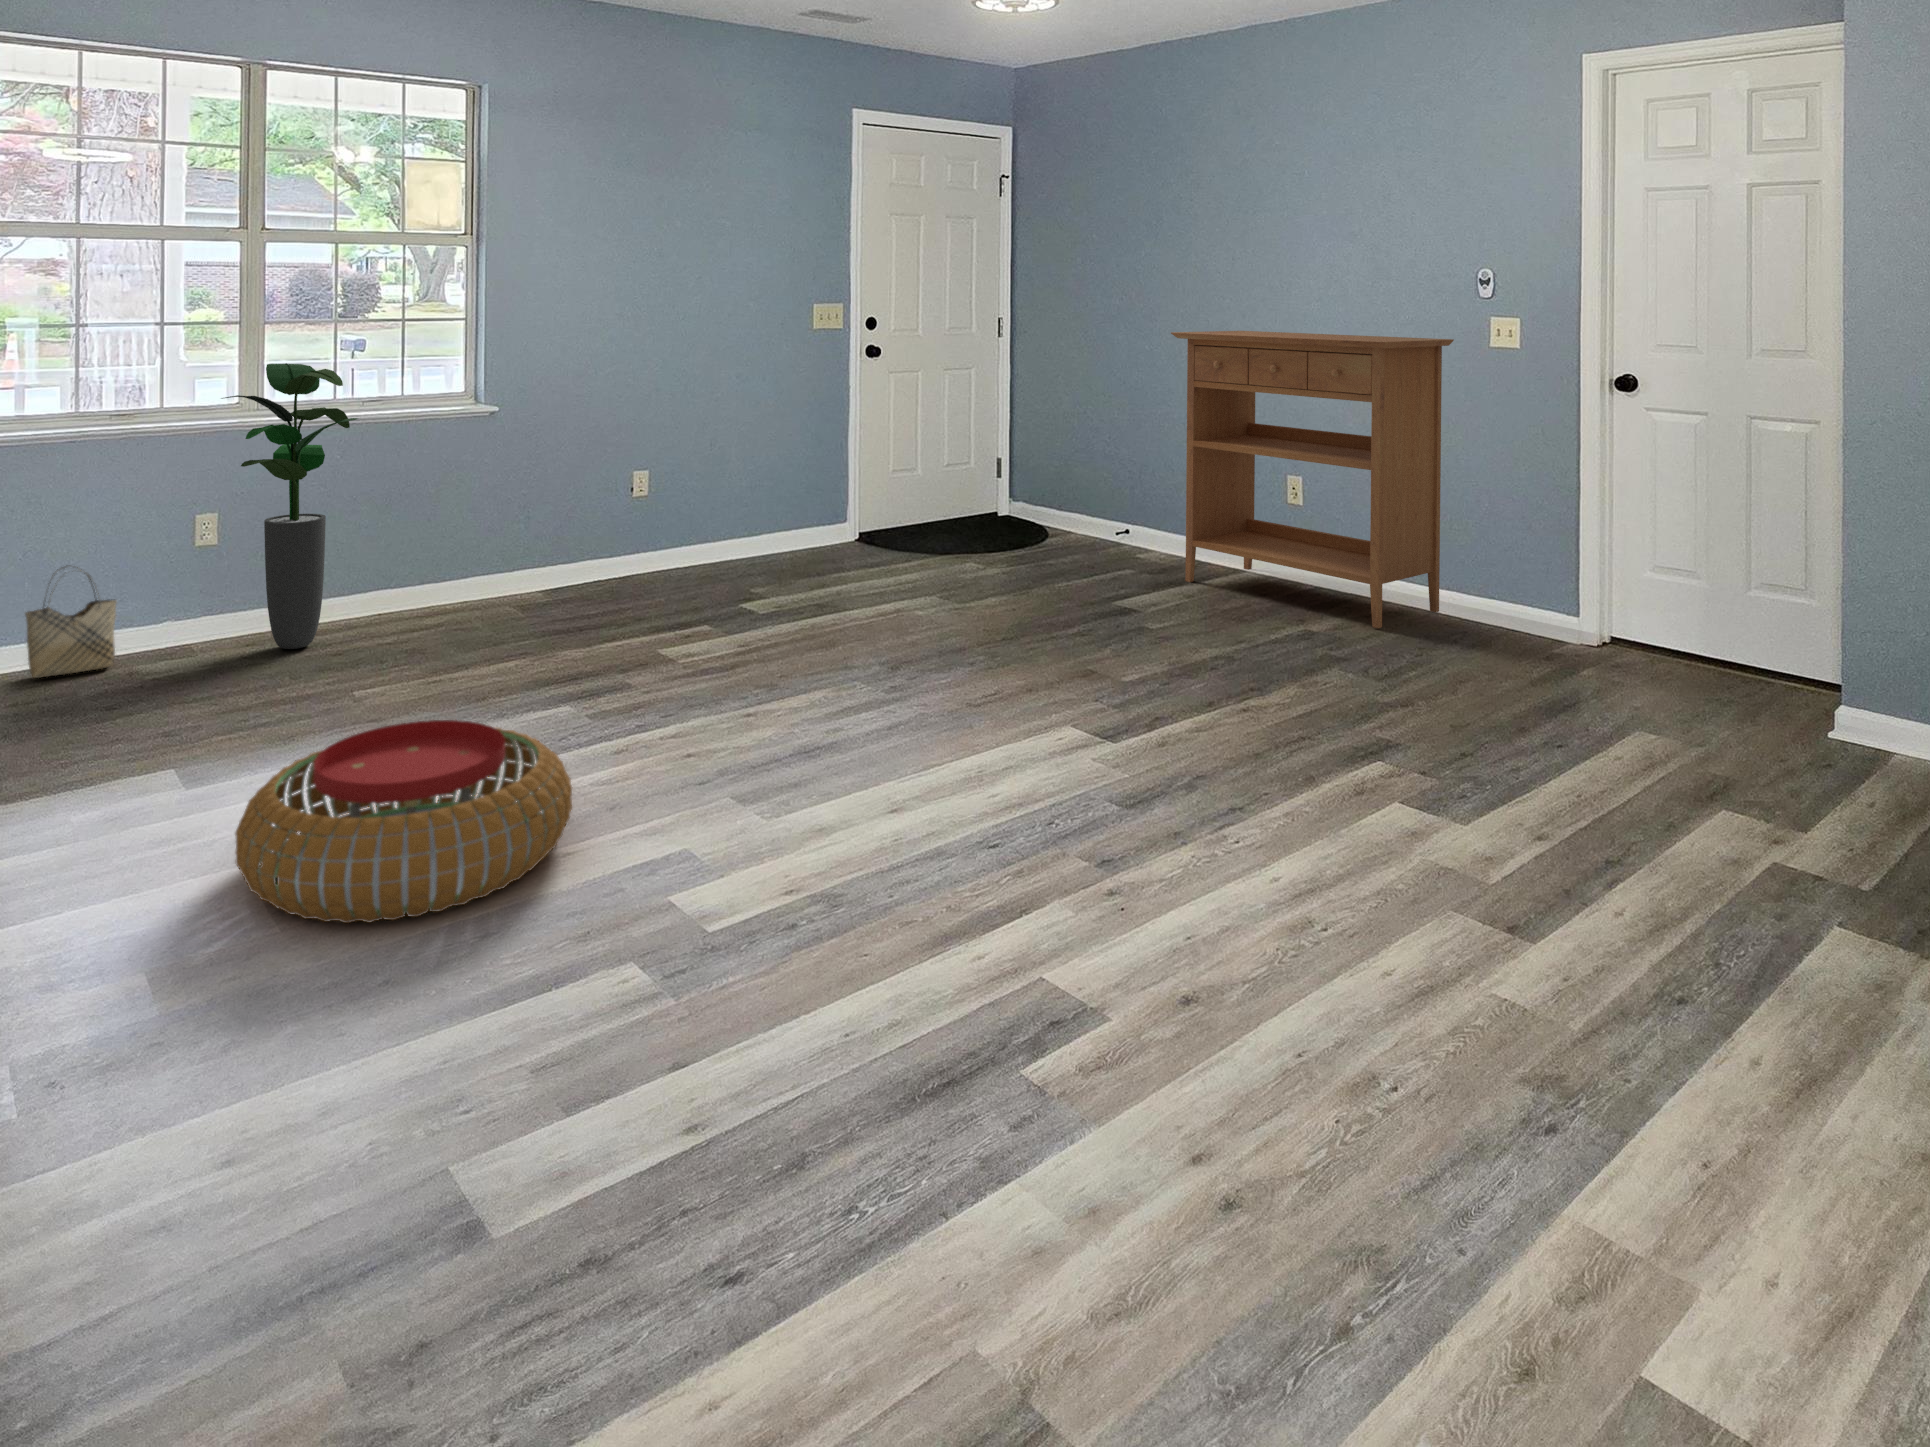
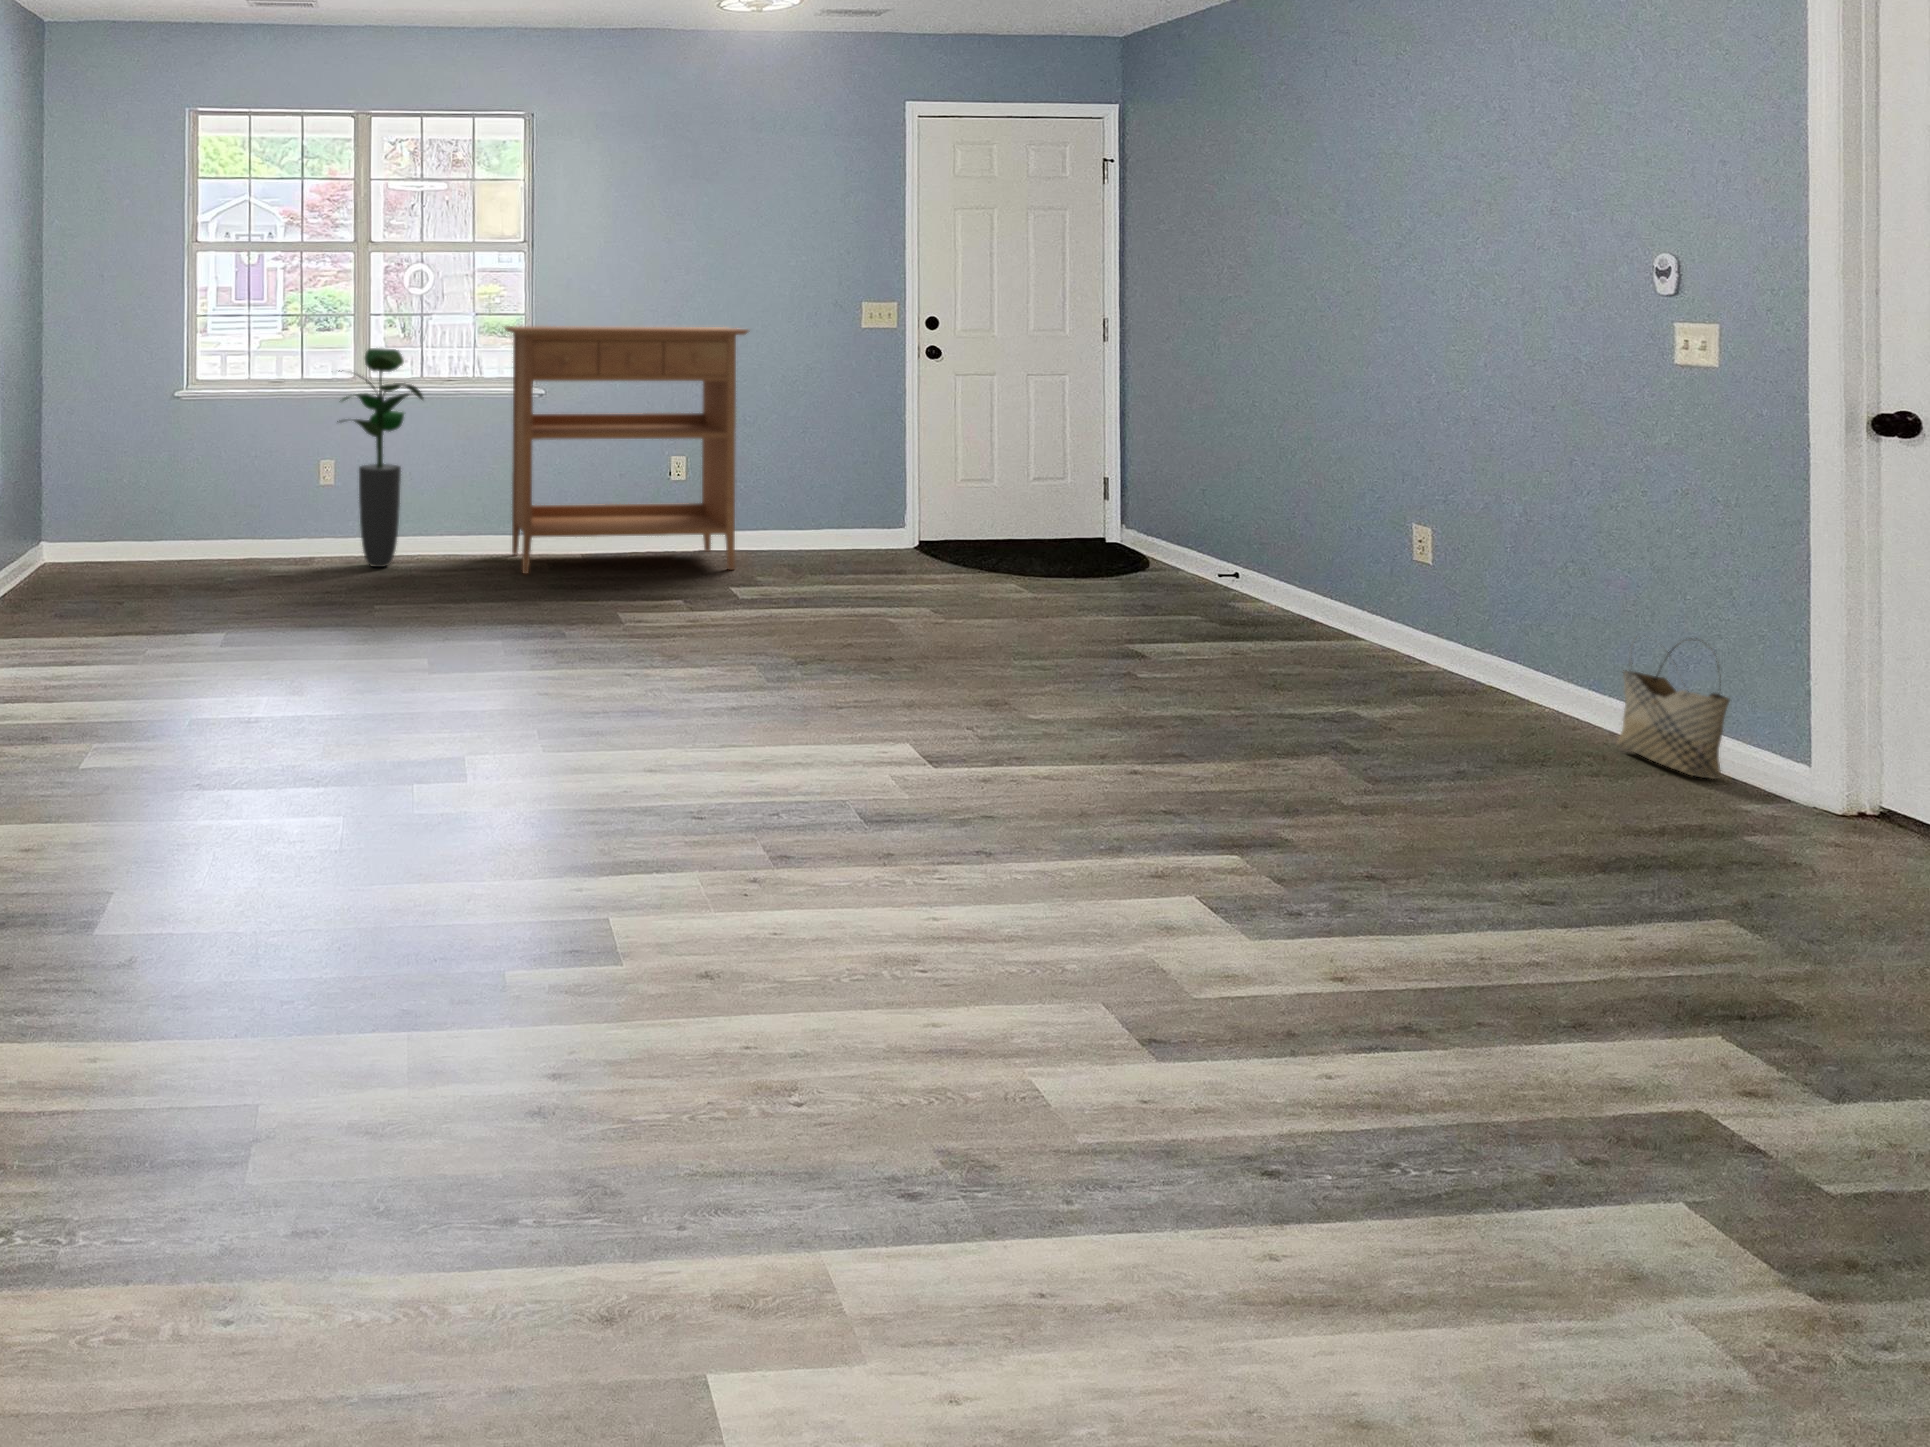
console table: present [1171,331,1454,628] -> present [504,326,748,573]
woven basket: present [25,567,117,678] -> present [1616,643,1730,779]
pouf: present [235,720,572,923] -> none [171,612,405,745]

